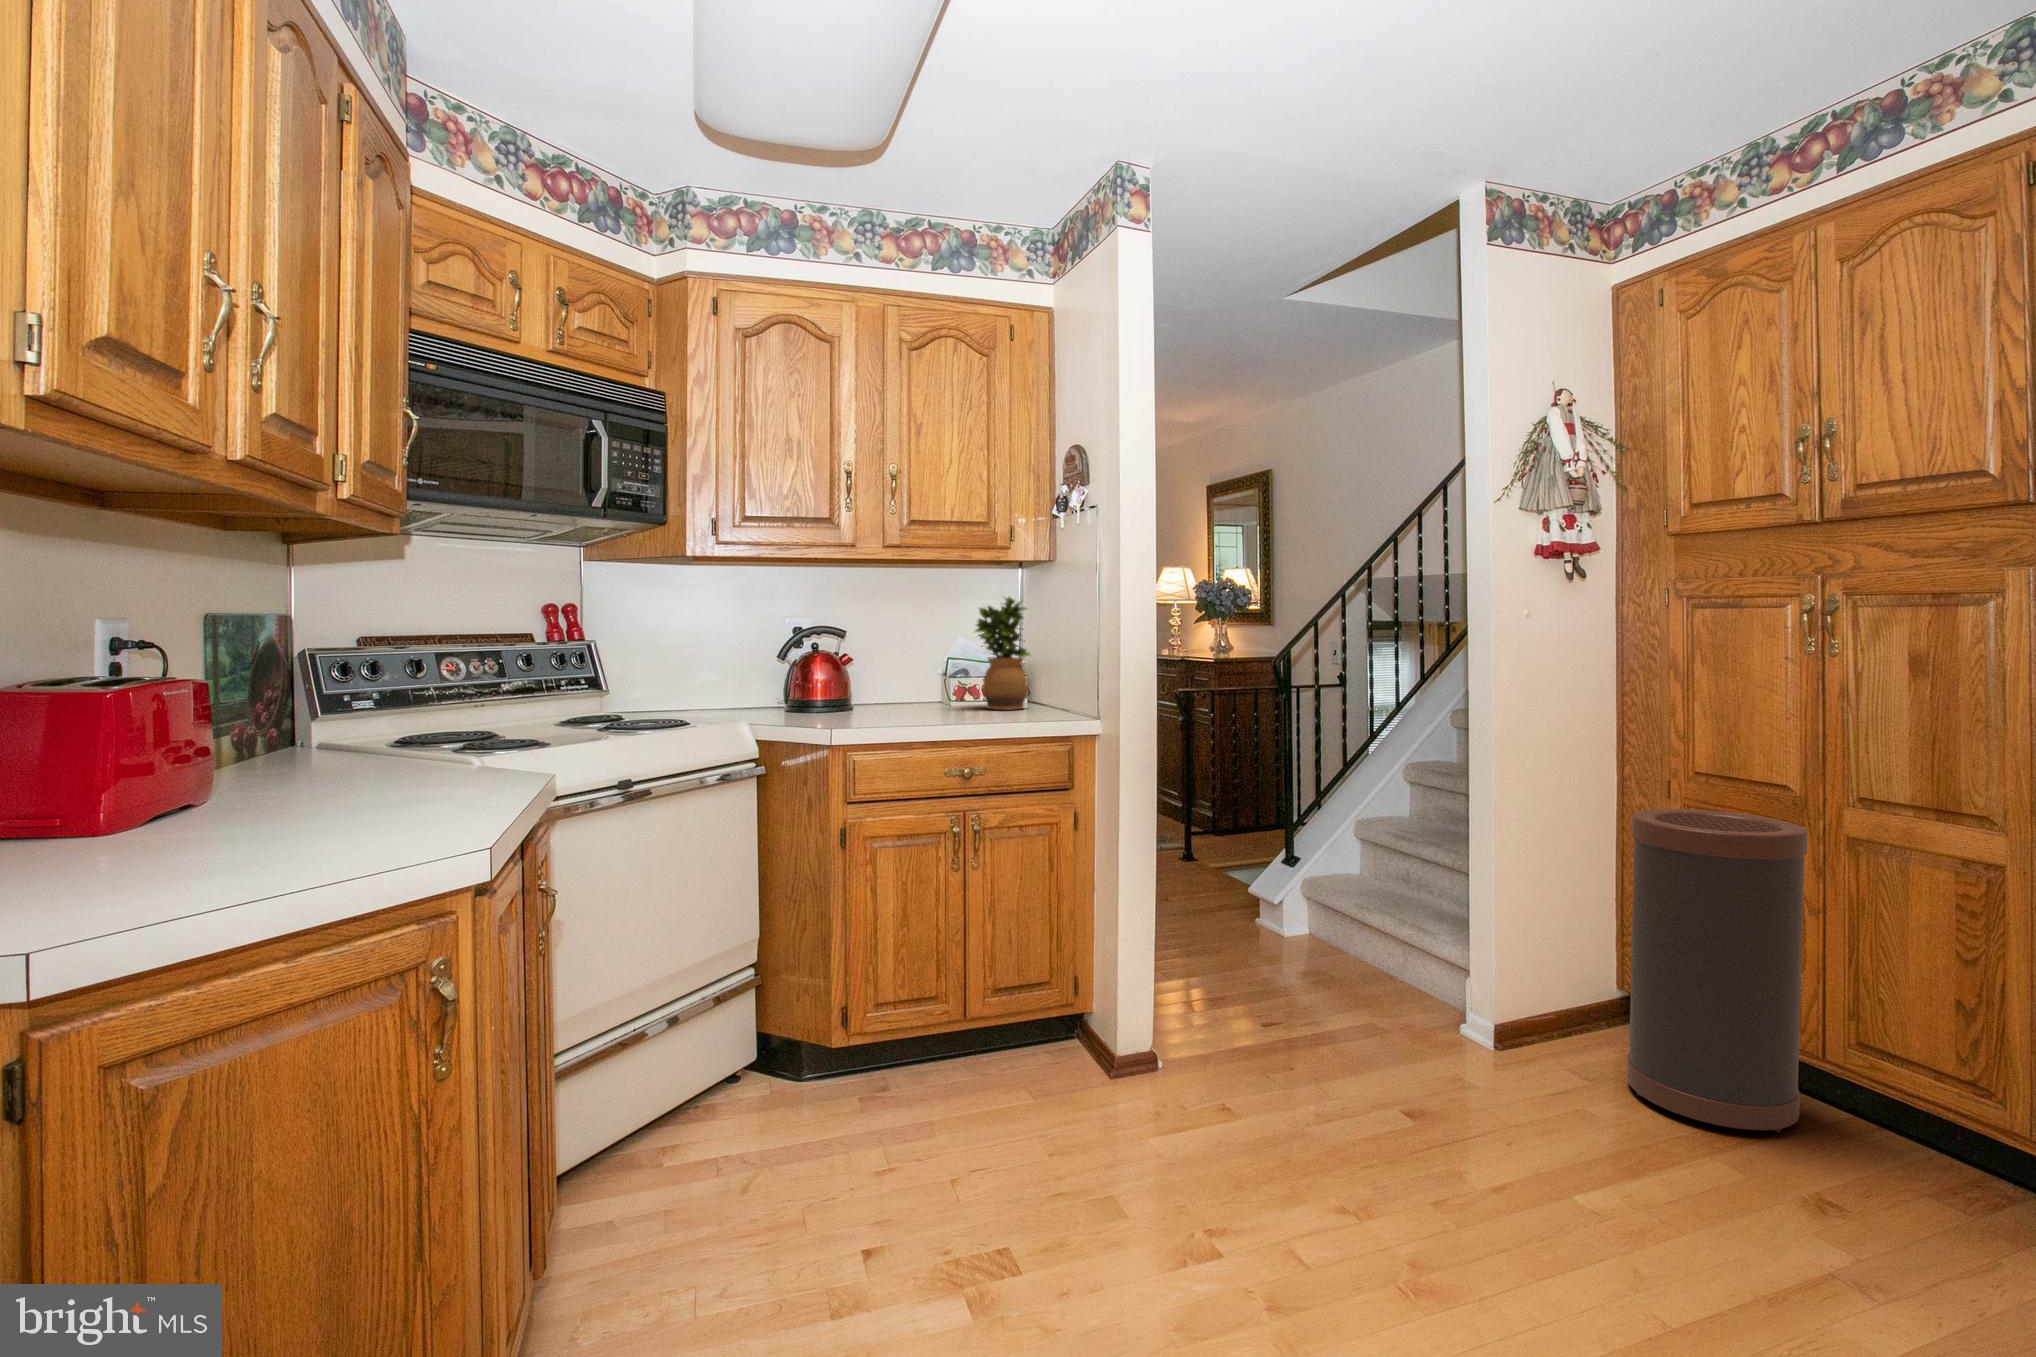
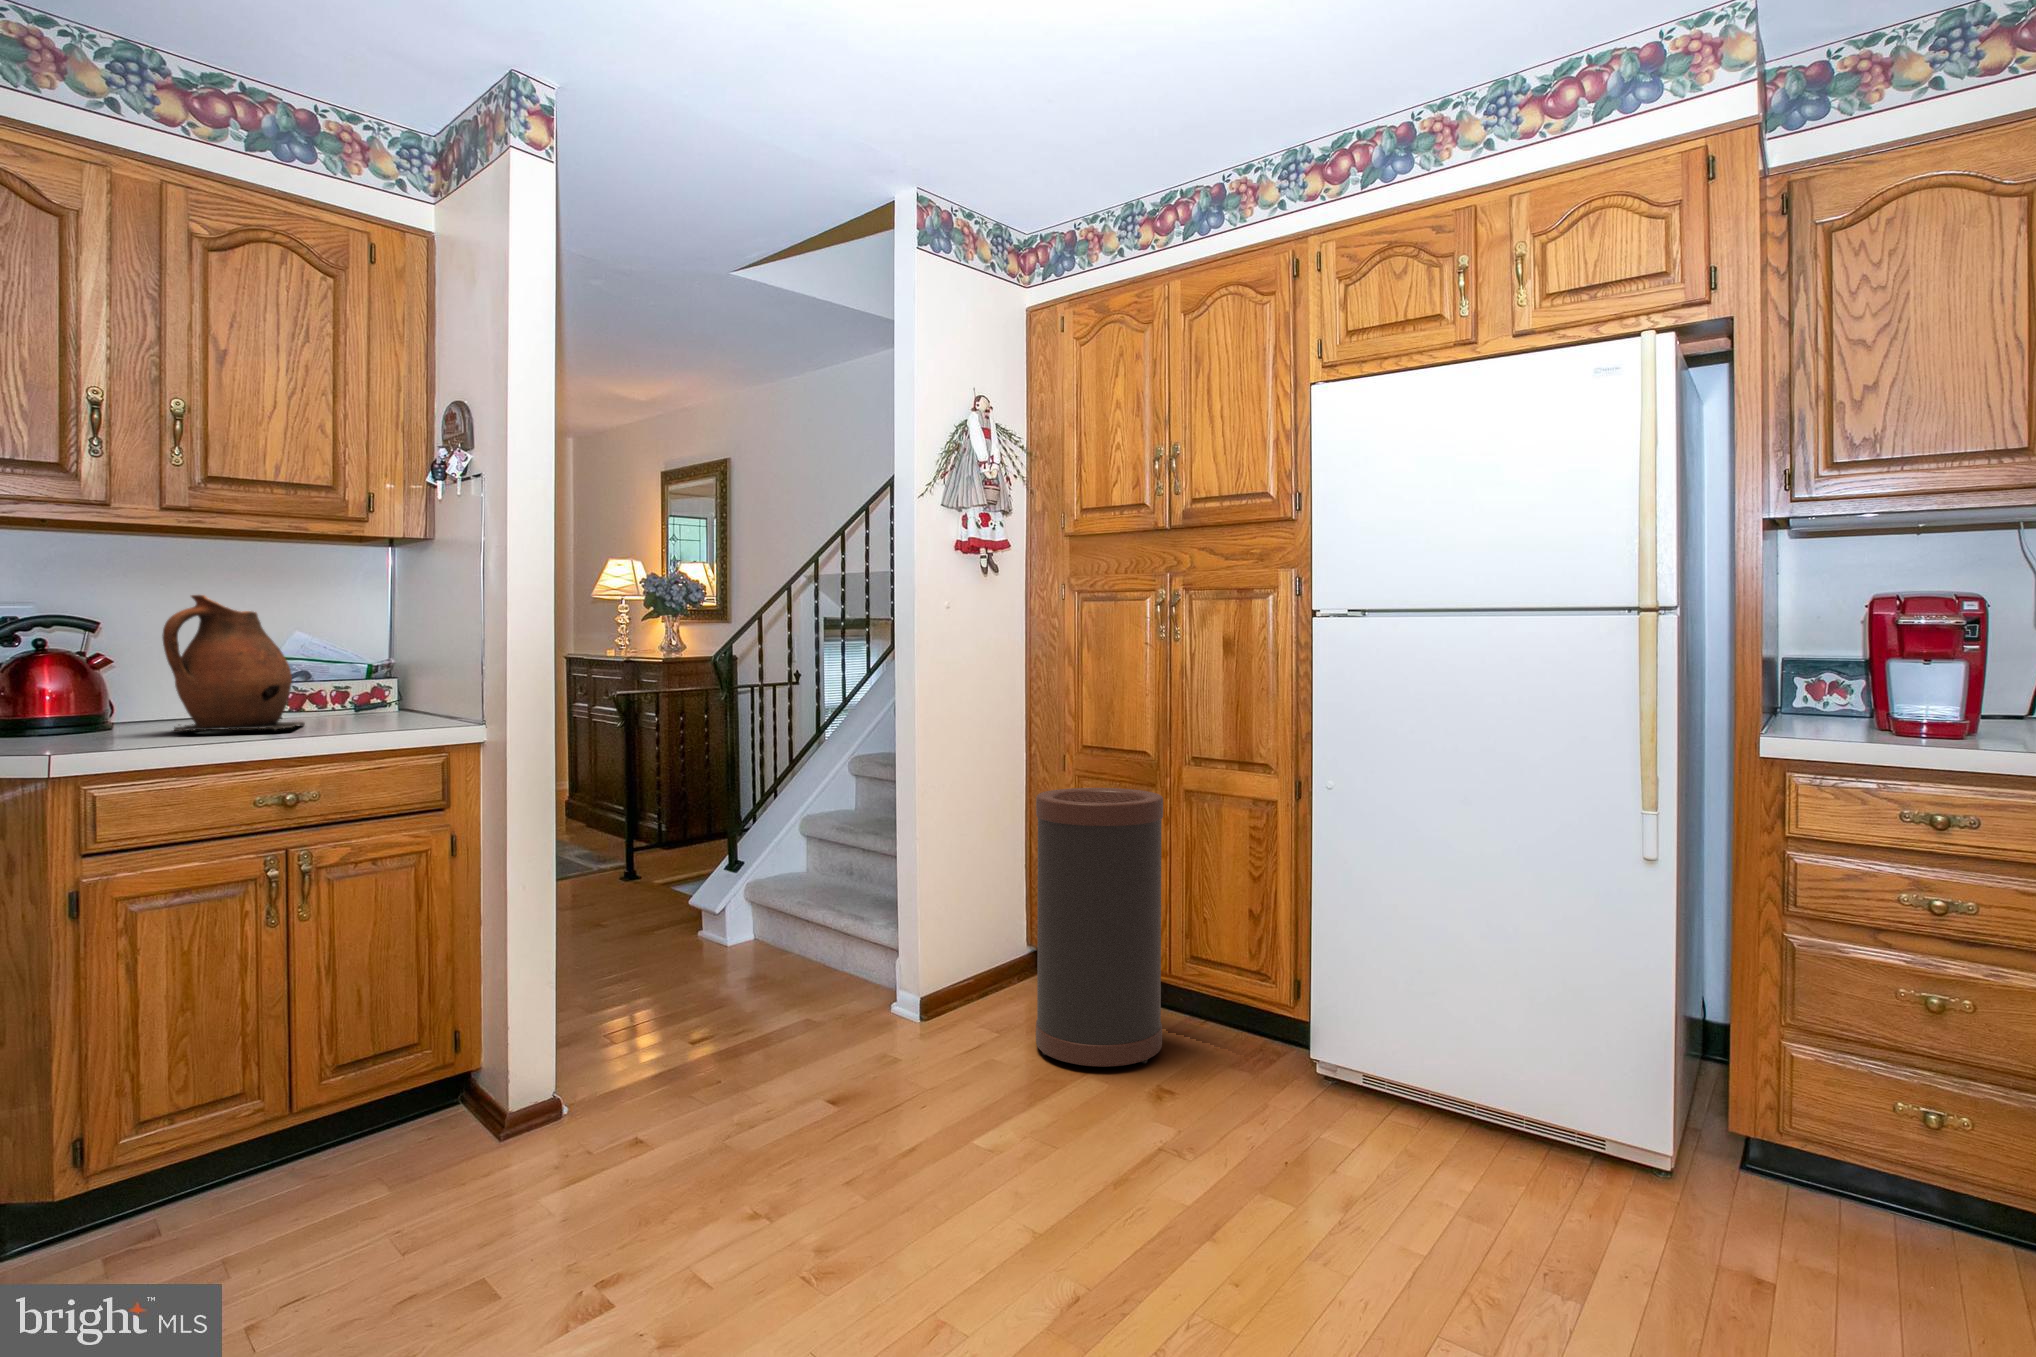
potted plant: present [975,597,1030,710] -> none [315,575,402,717]
ceramic pitcher: none [882,617,969,723] -> present [162,595,304,731]

